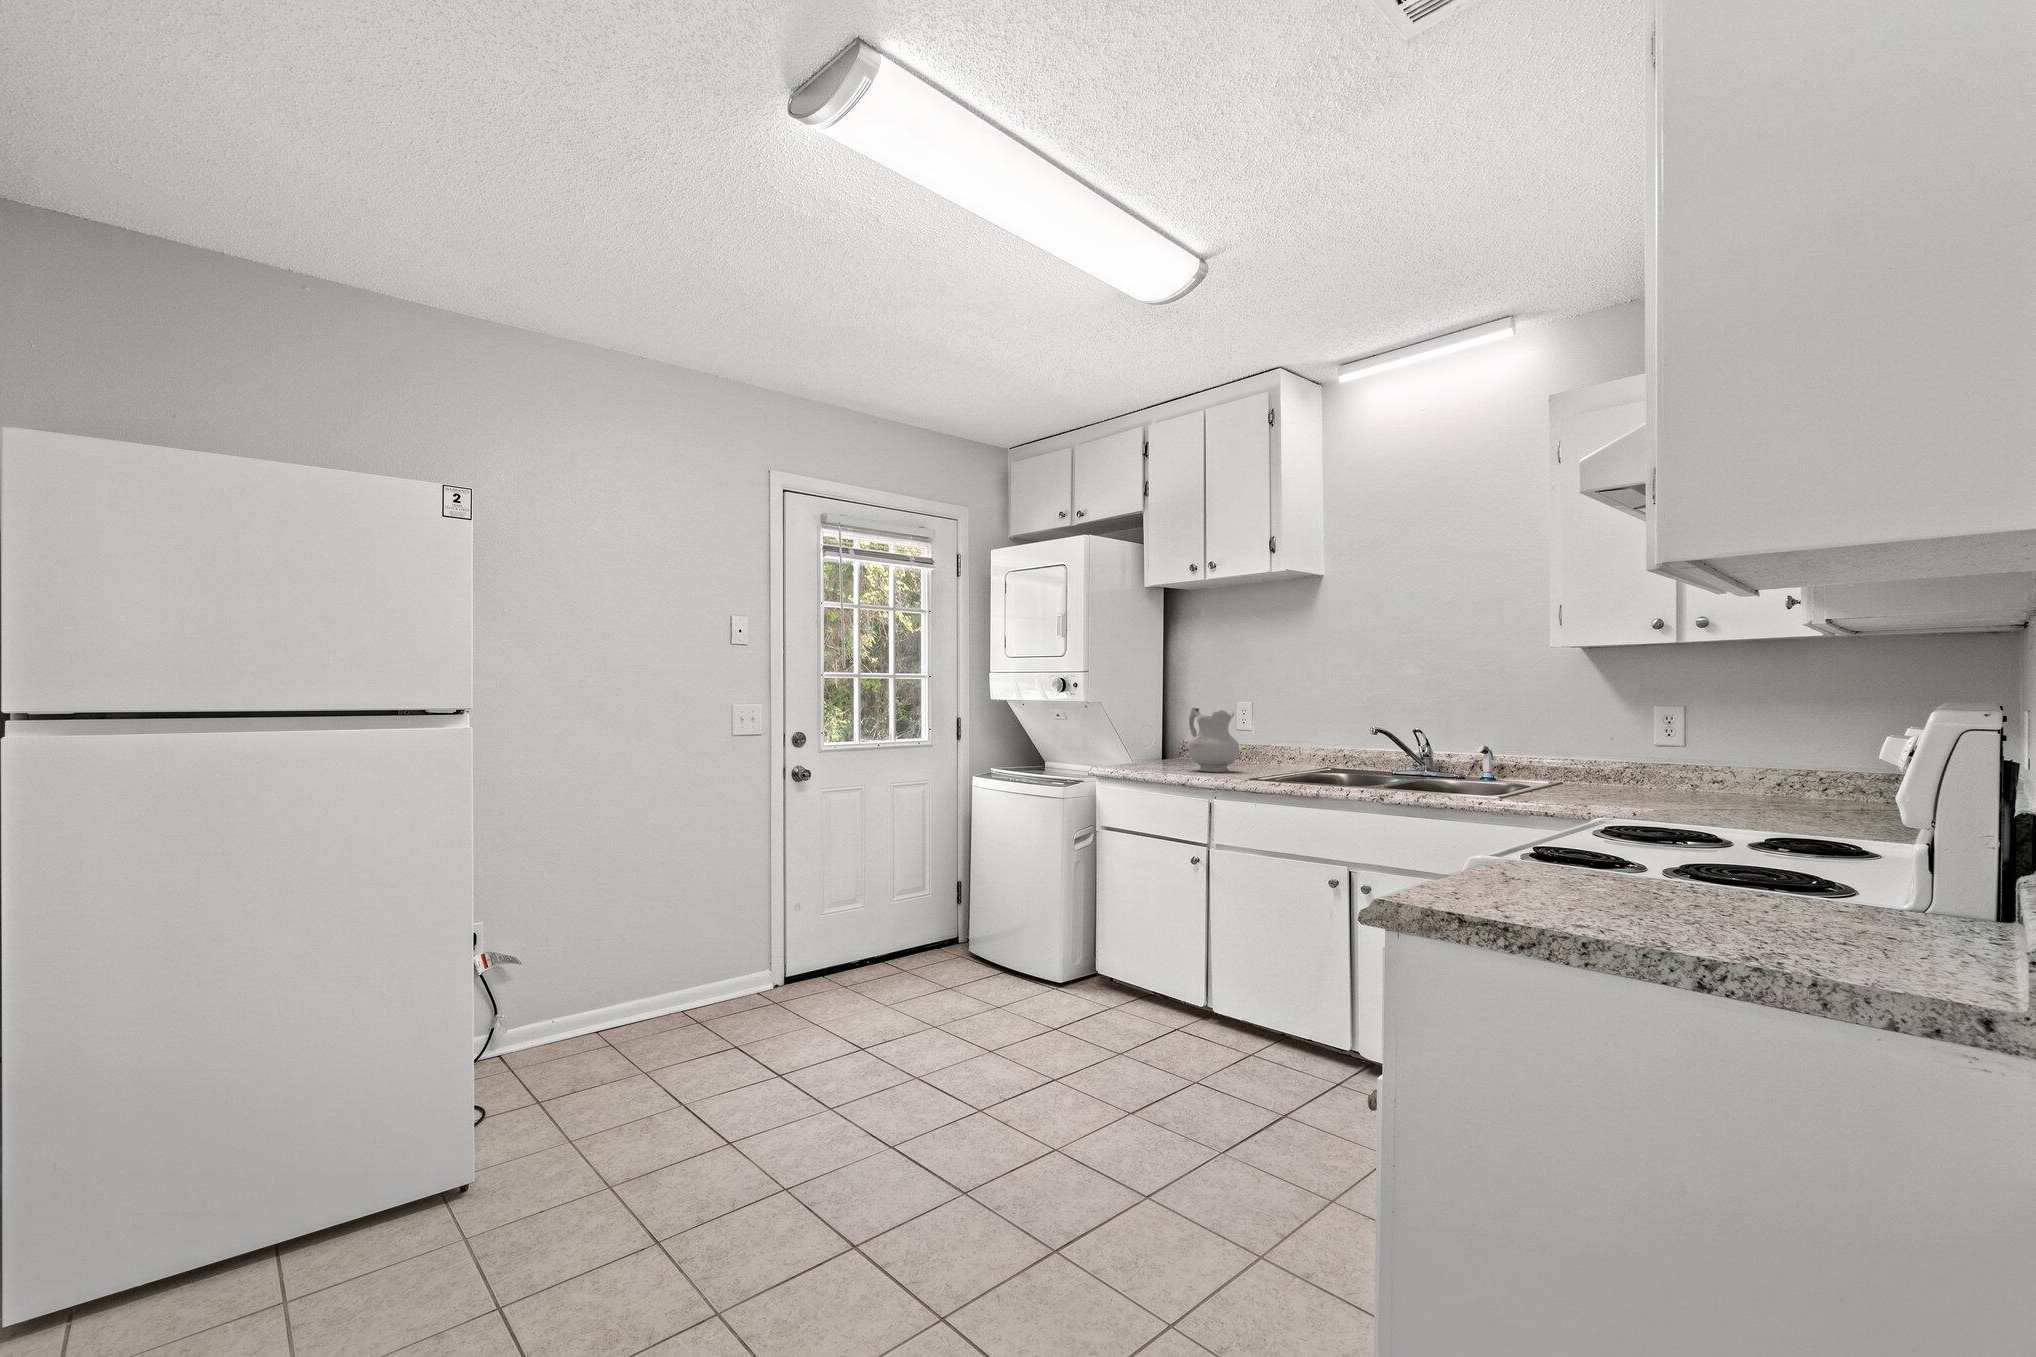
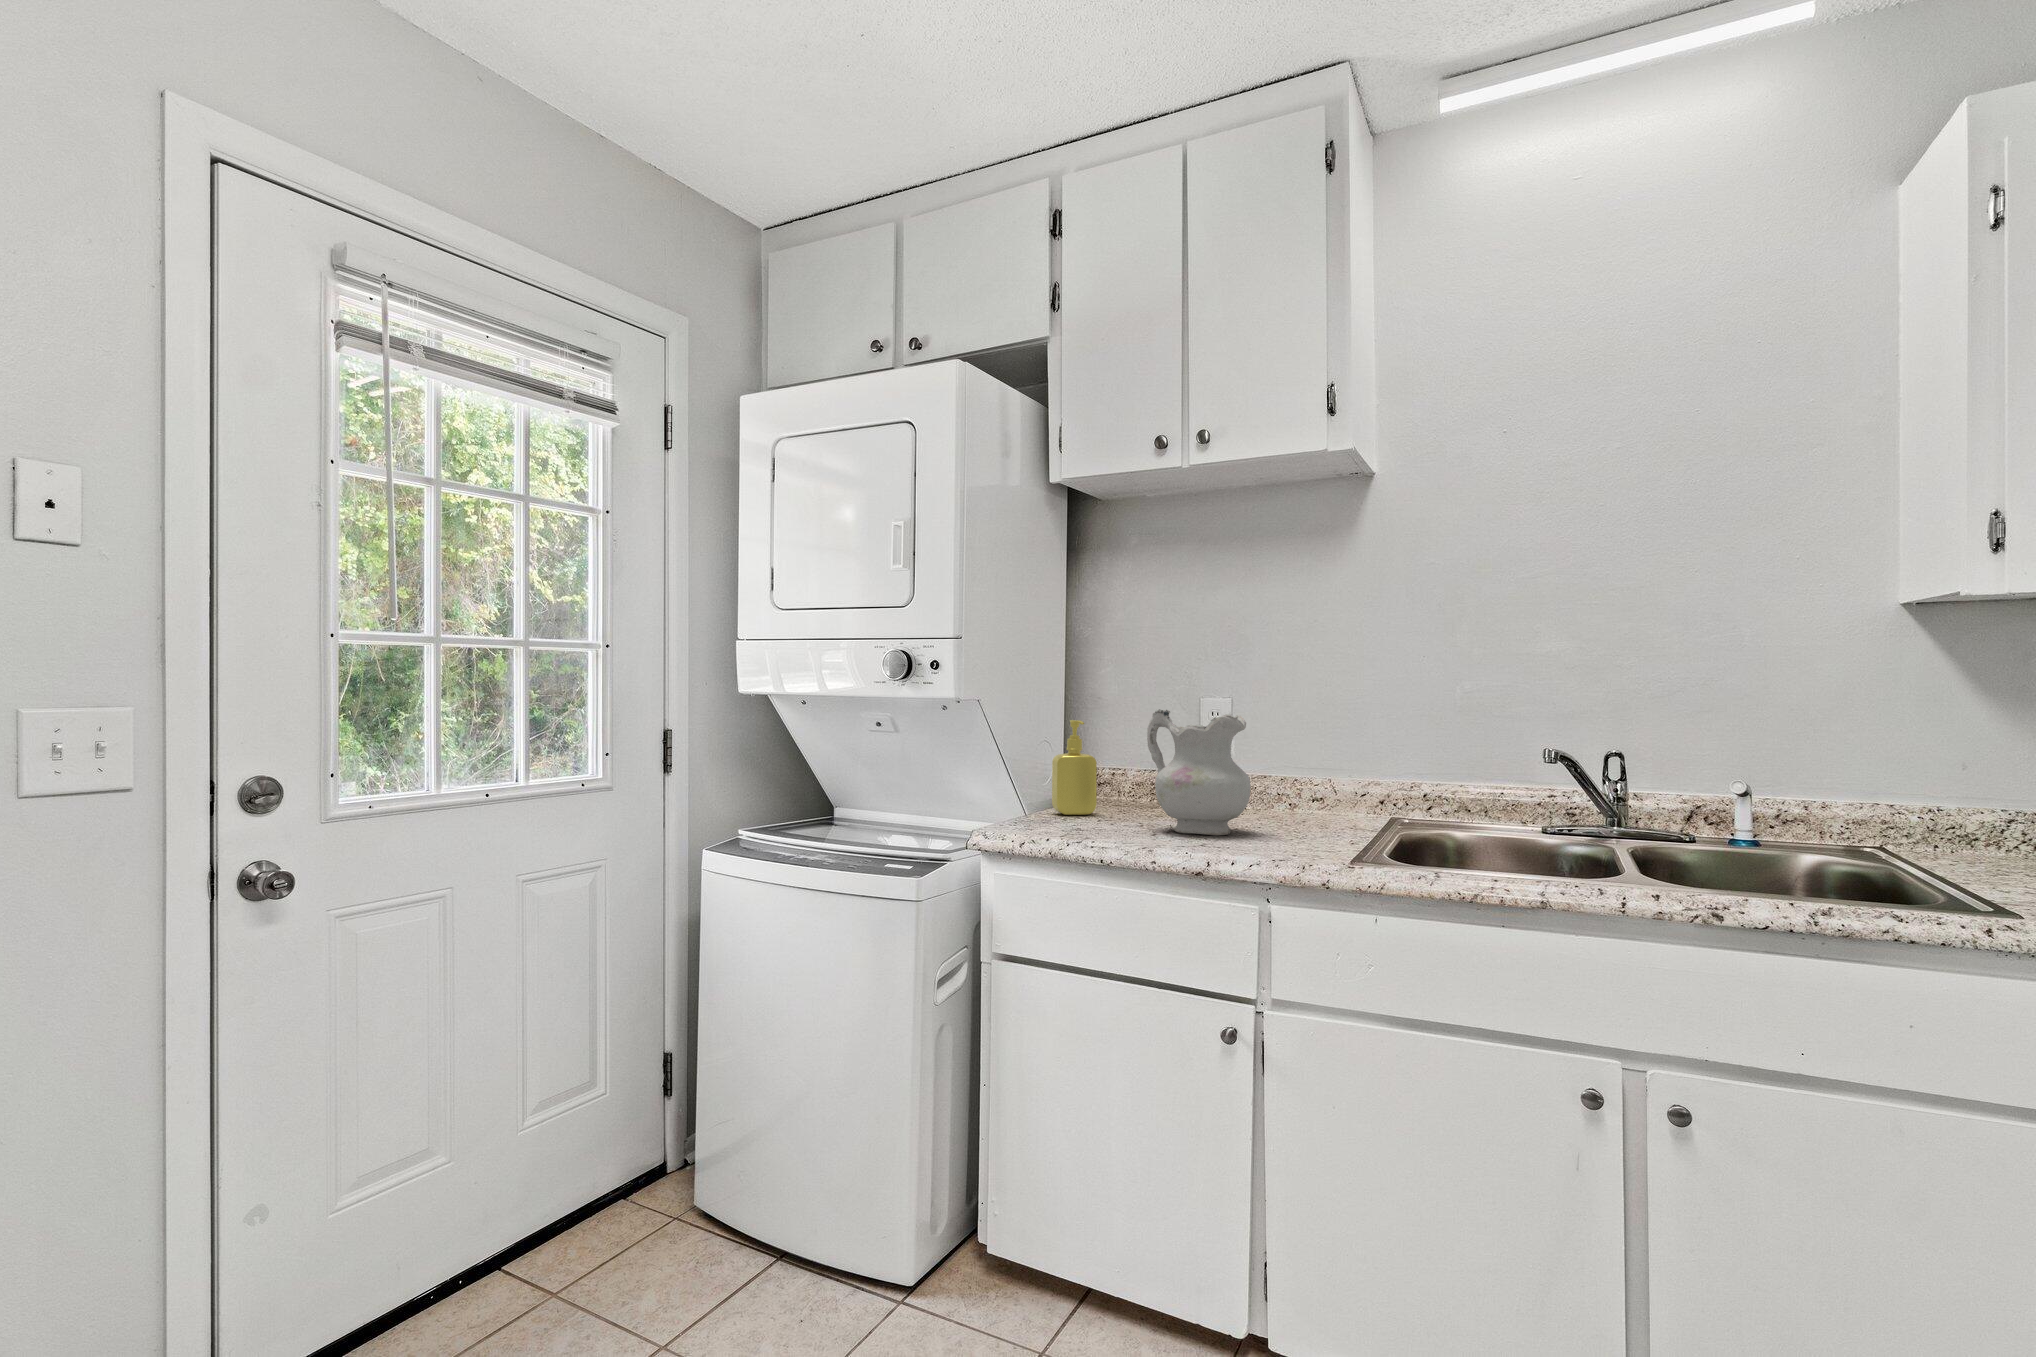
soap dispenser: none [1154,714,1176,765] -> present [1052,720,1097,815]

